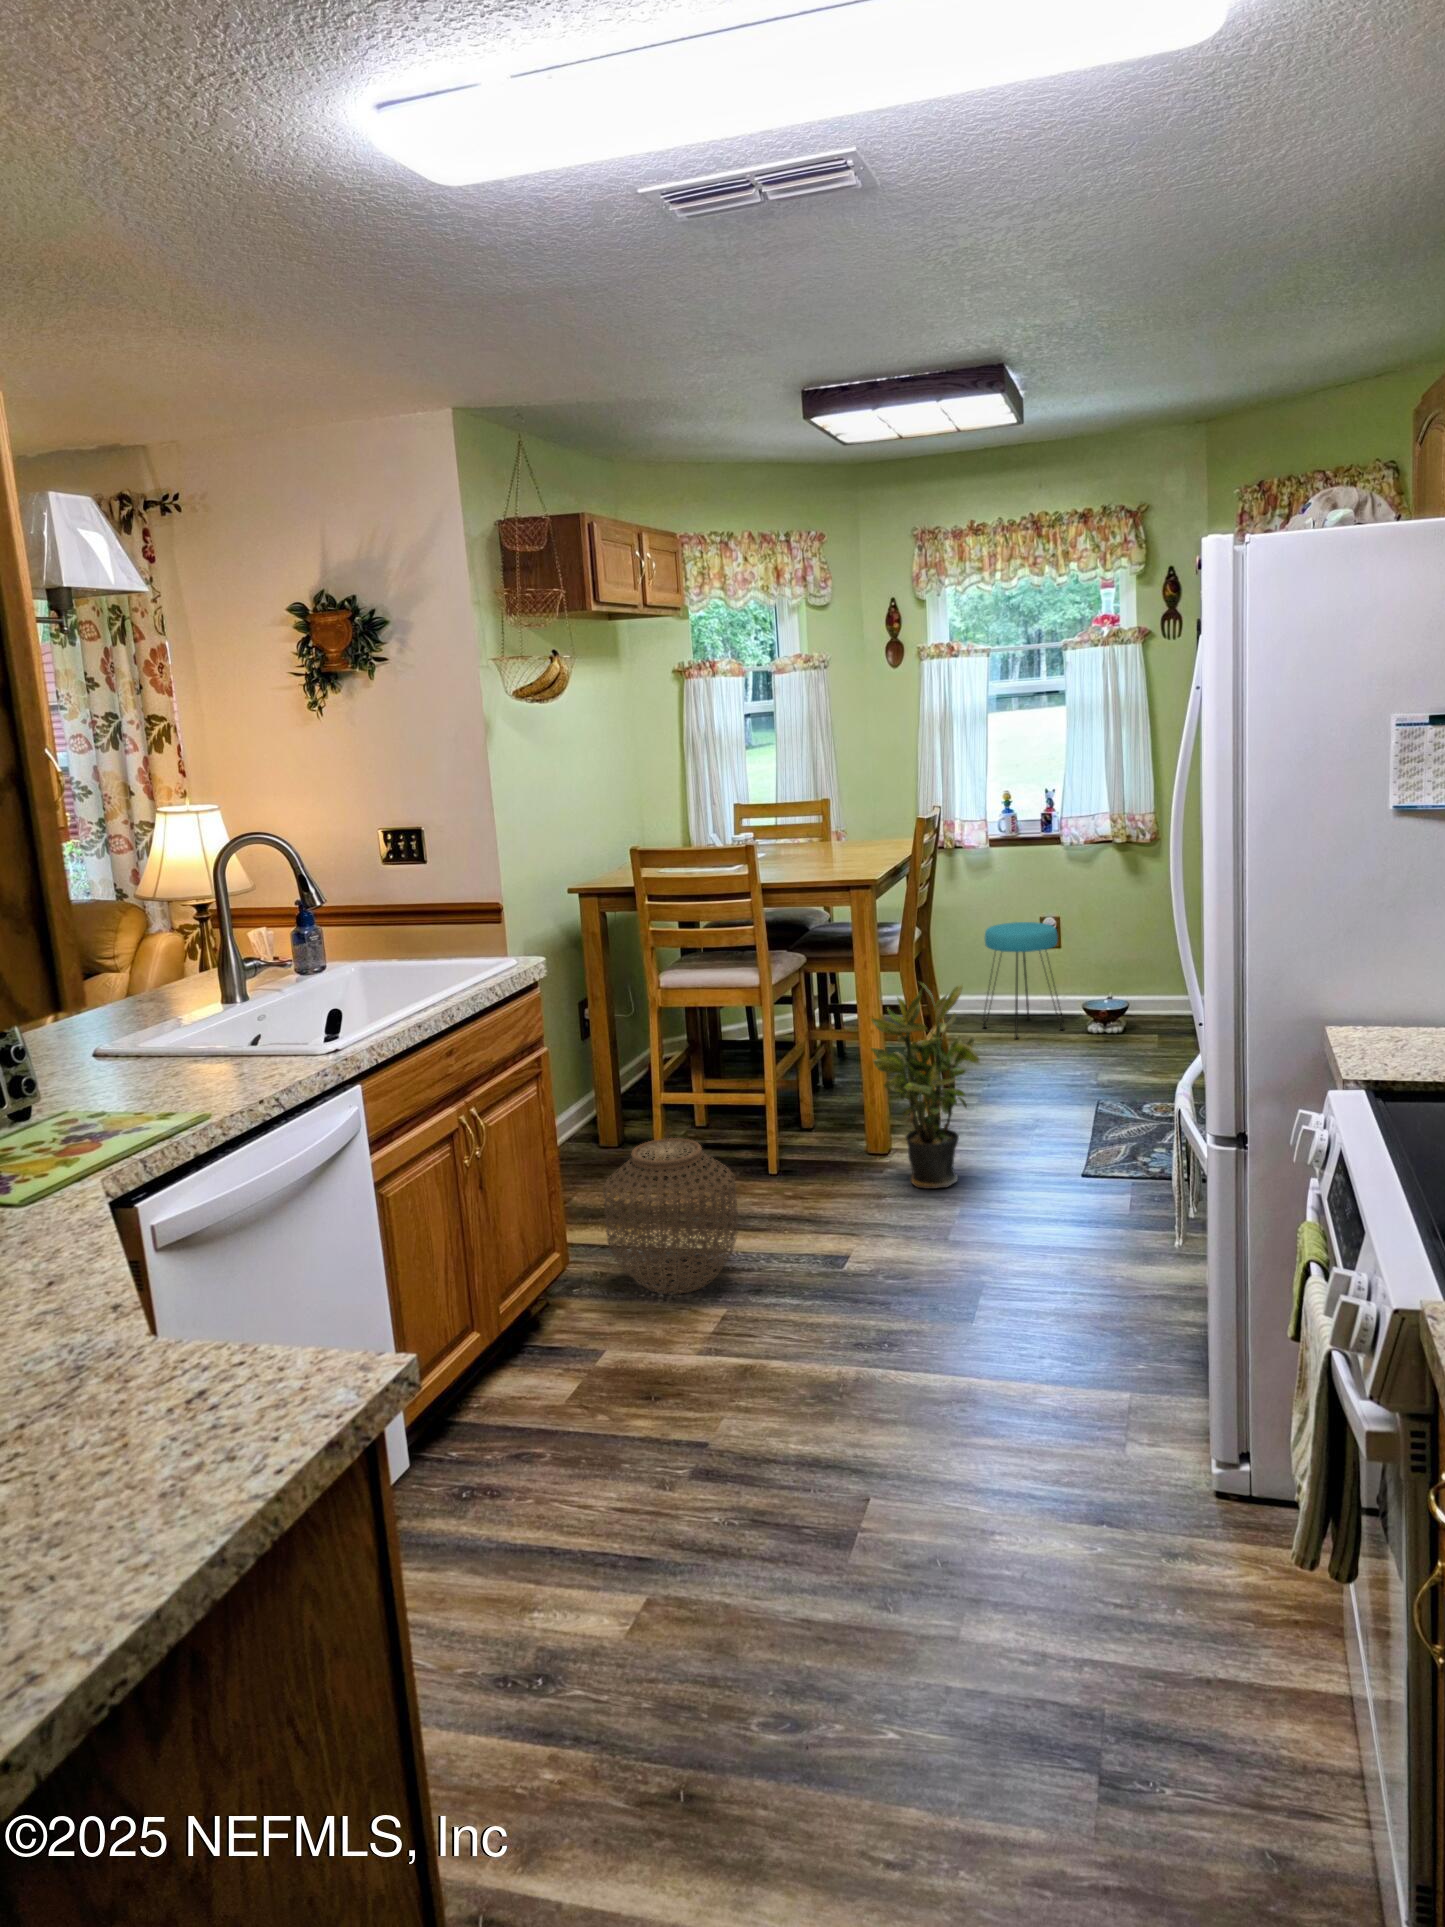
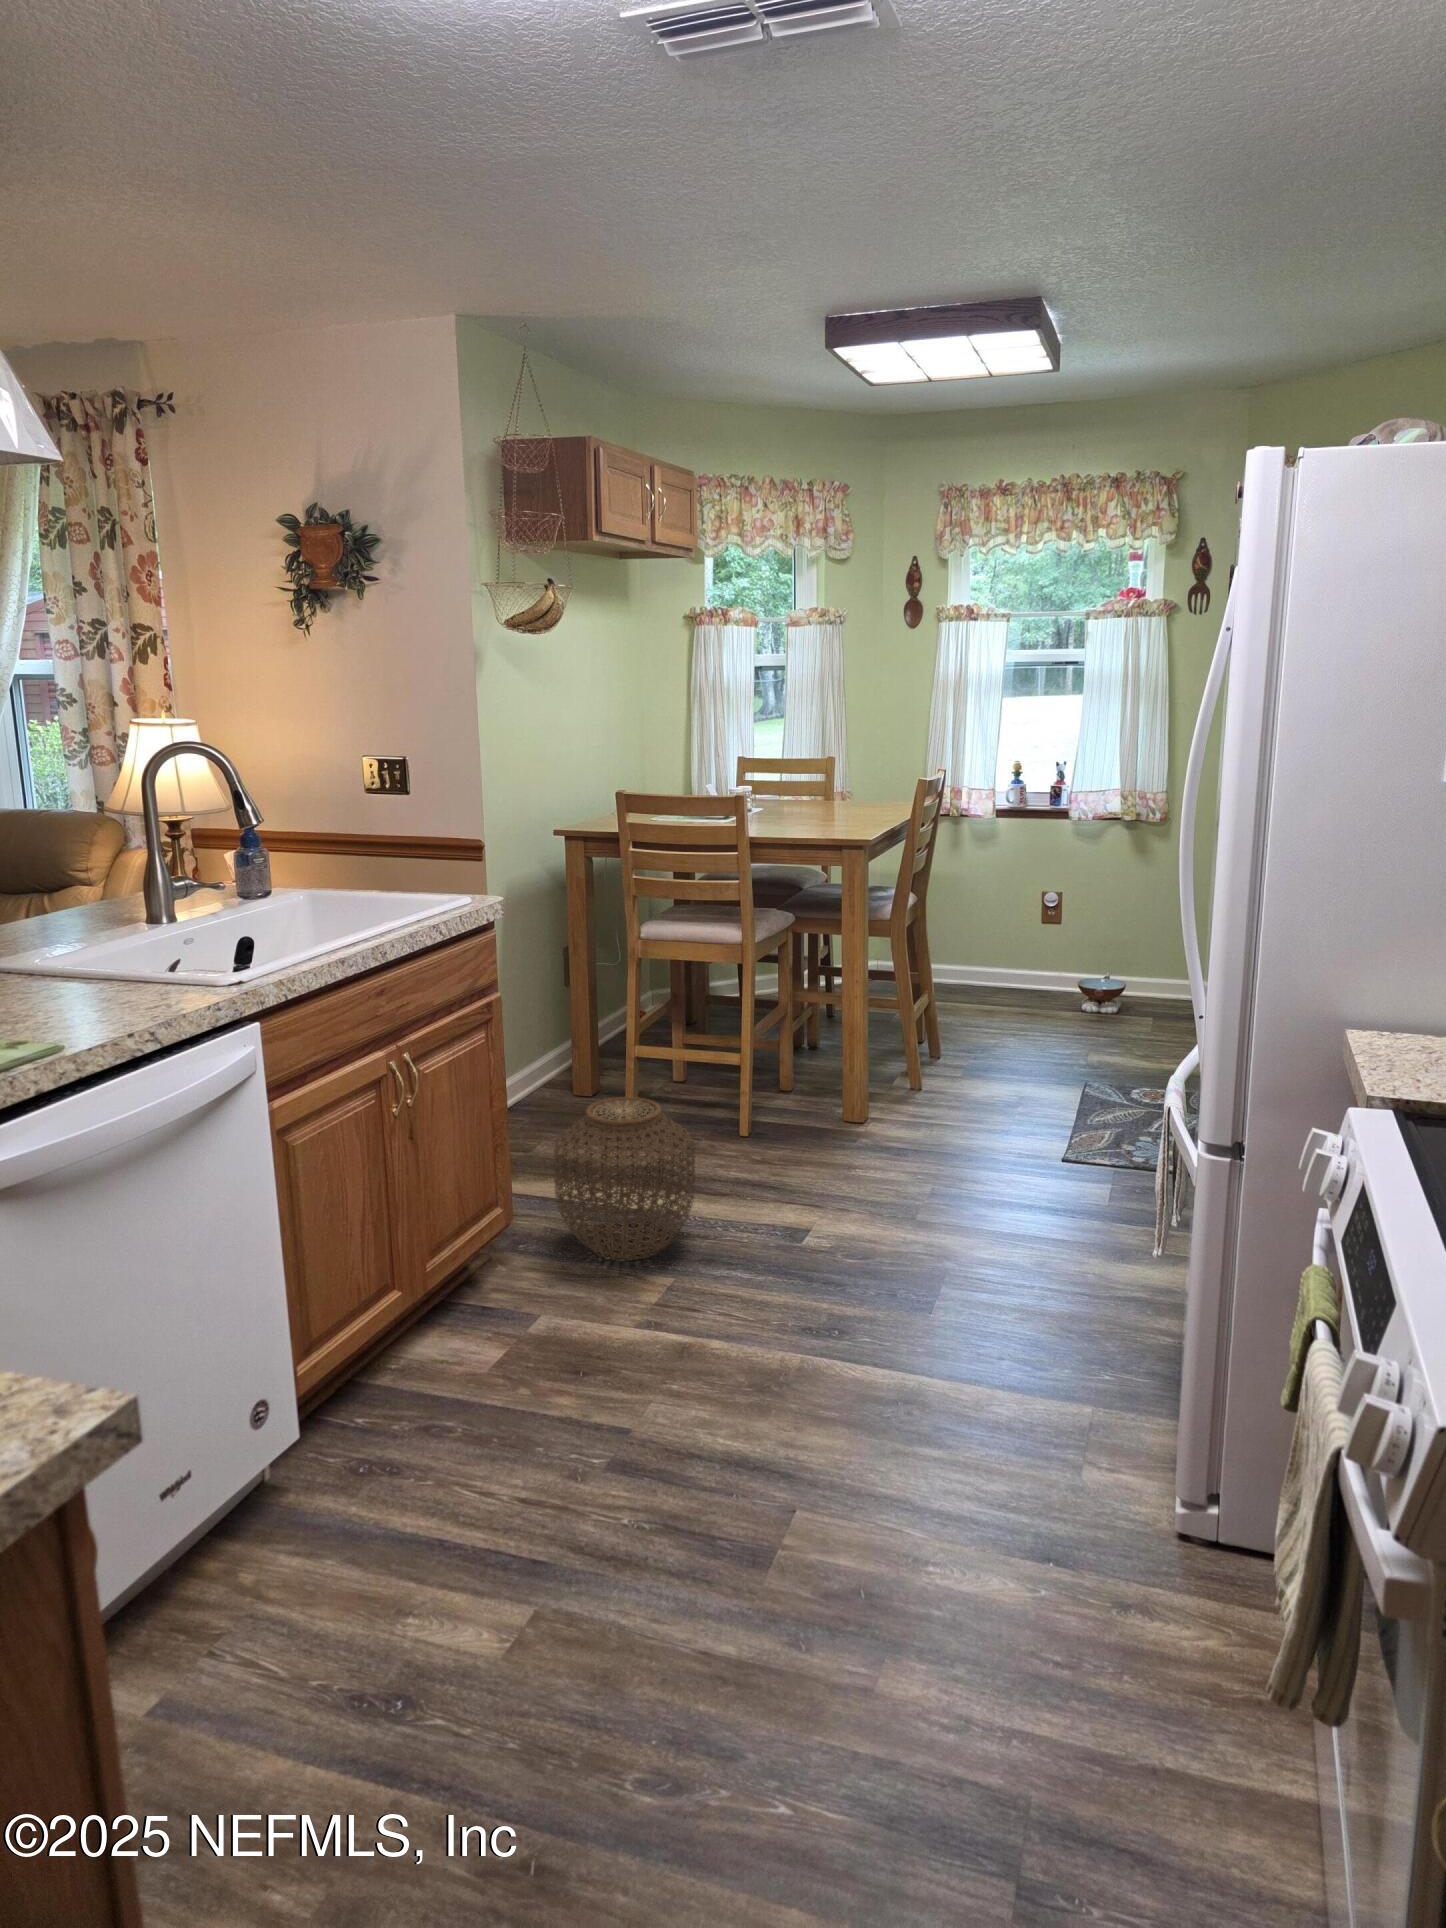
stool: present [983,922,1064,1038] -> none [975,896,1060,1013]
potted plant: present [871,983,979,1189] -> none [850,948,965,1166]

